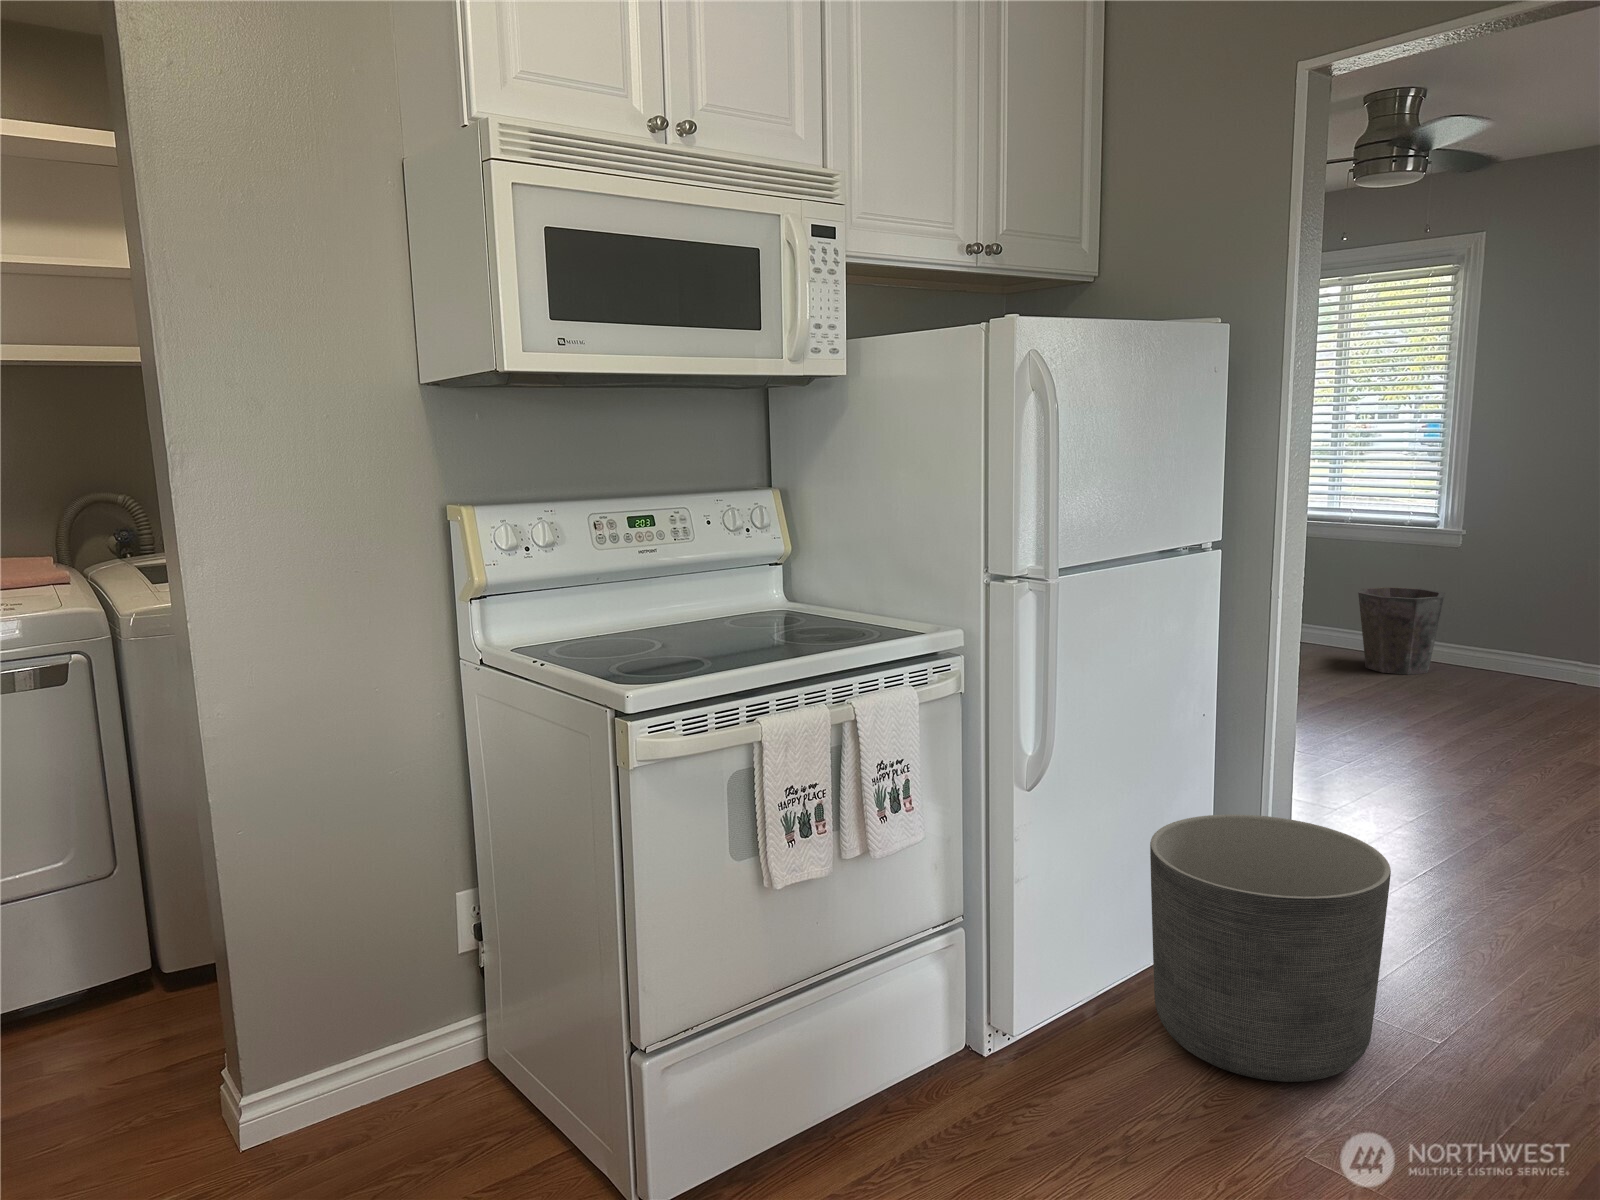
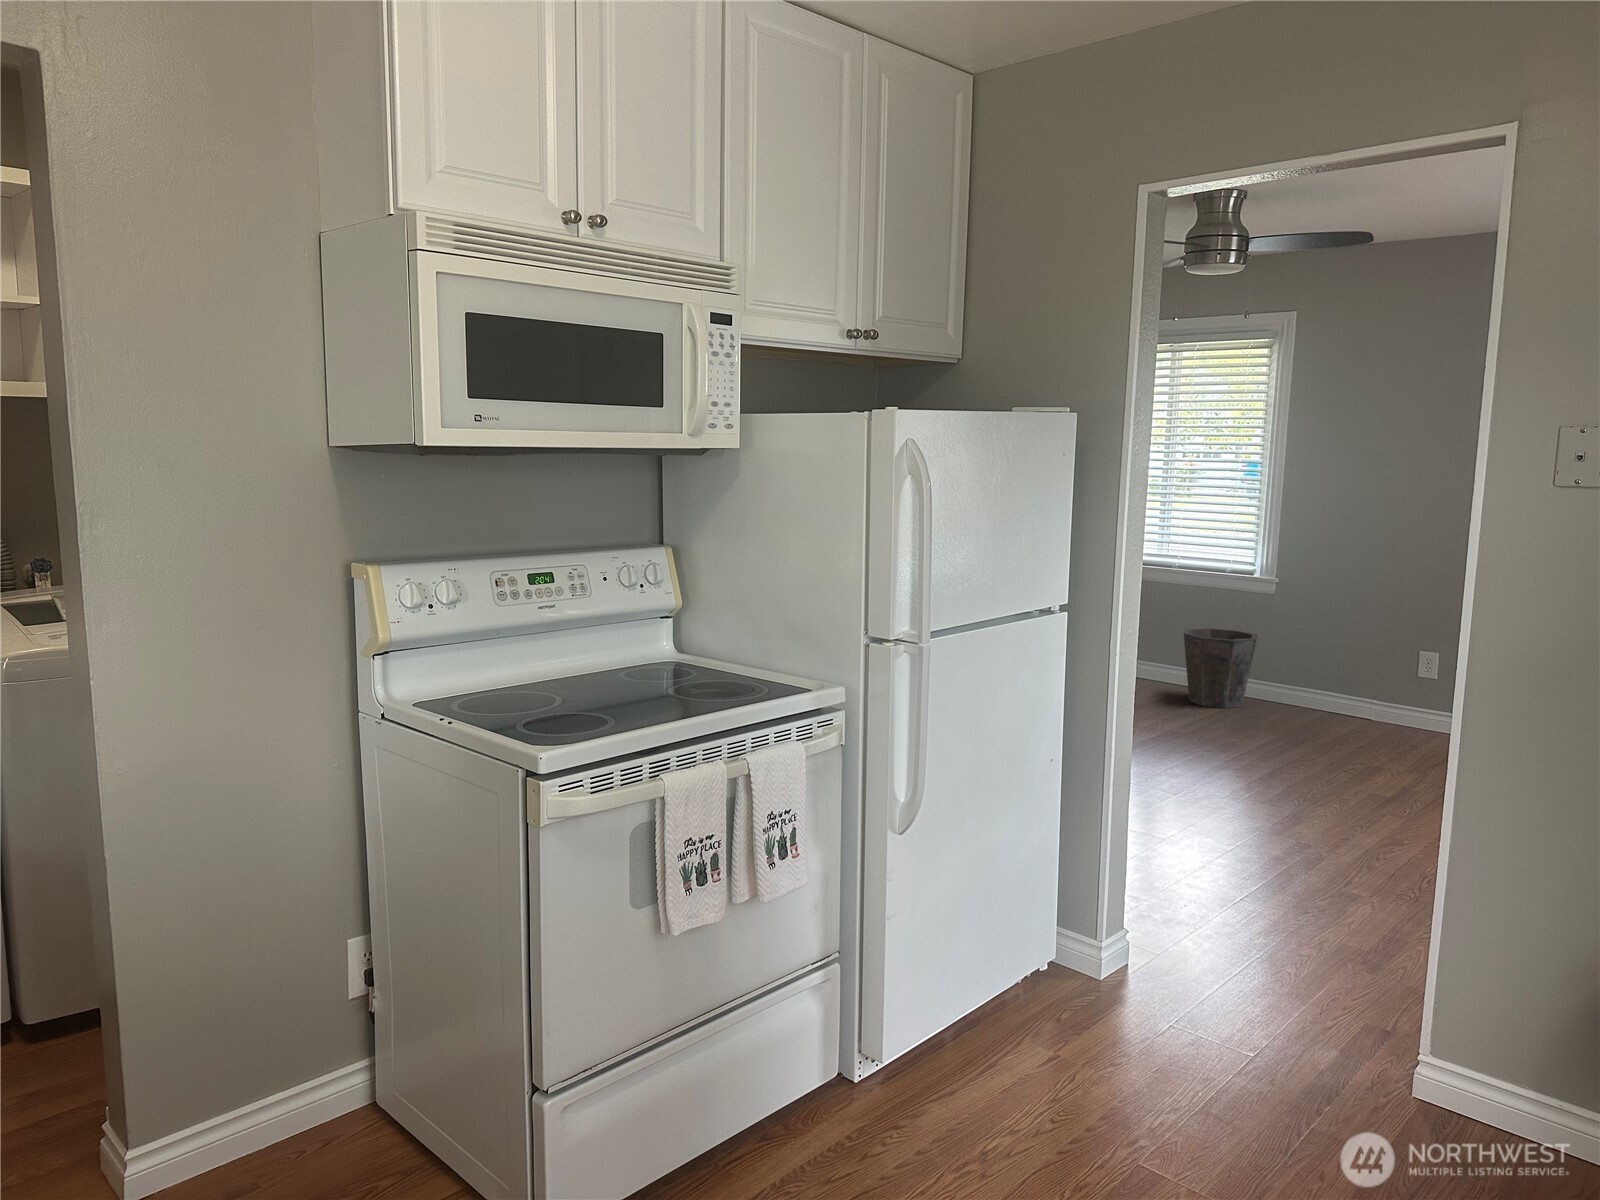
planter: present [1150,814,1391,1082] -> none [1007,851,1213,1094]

